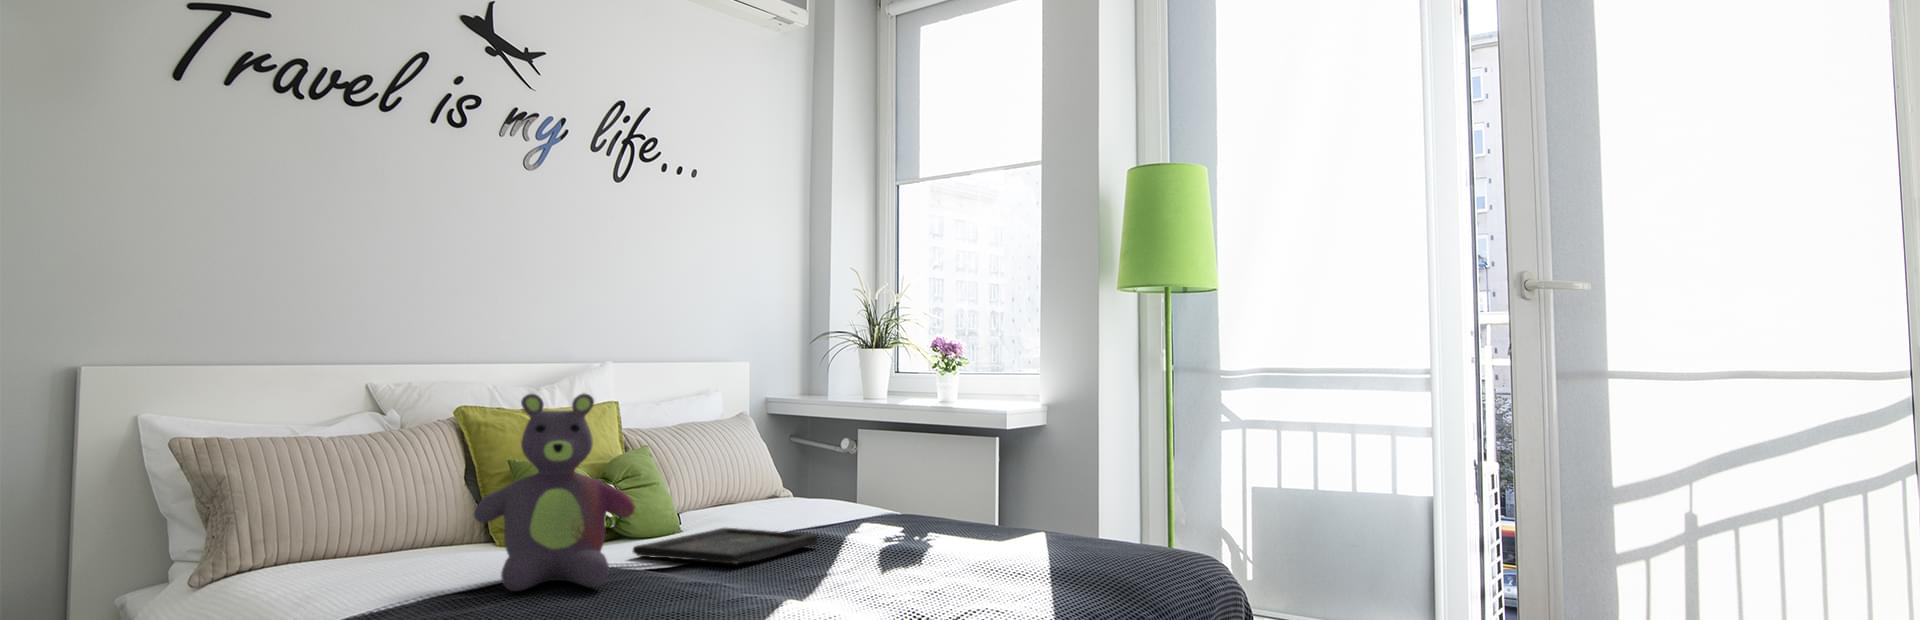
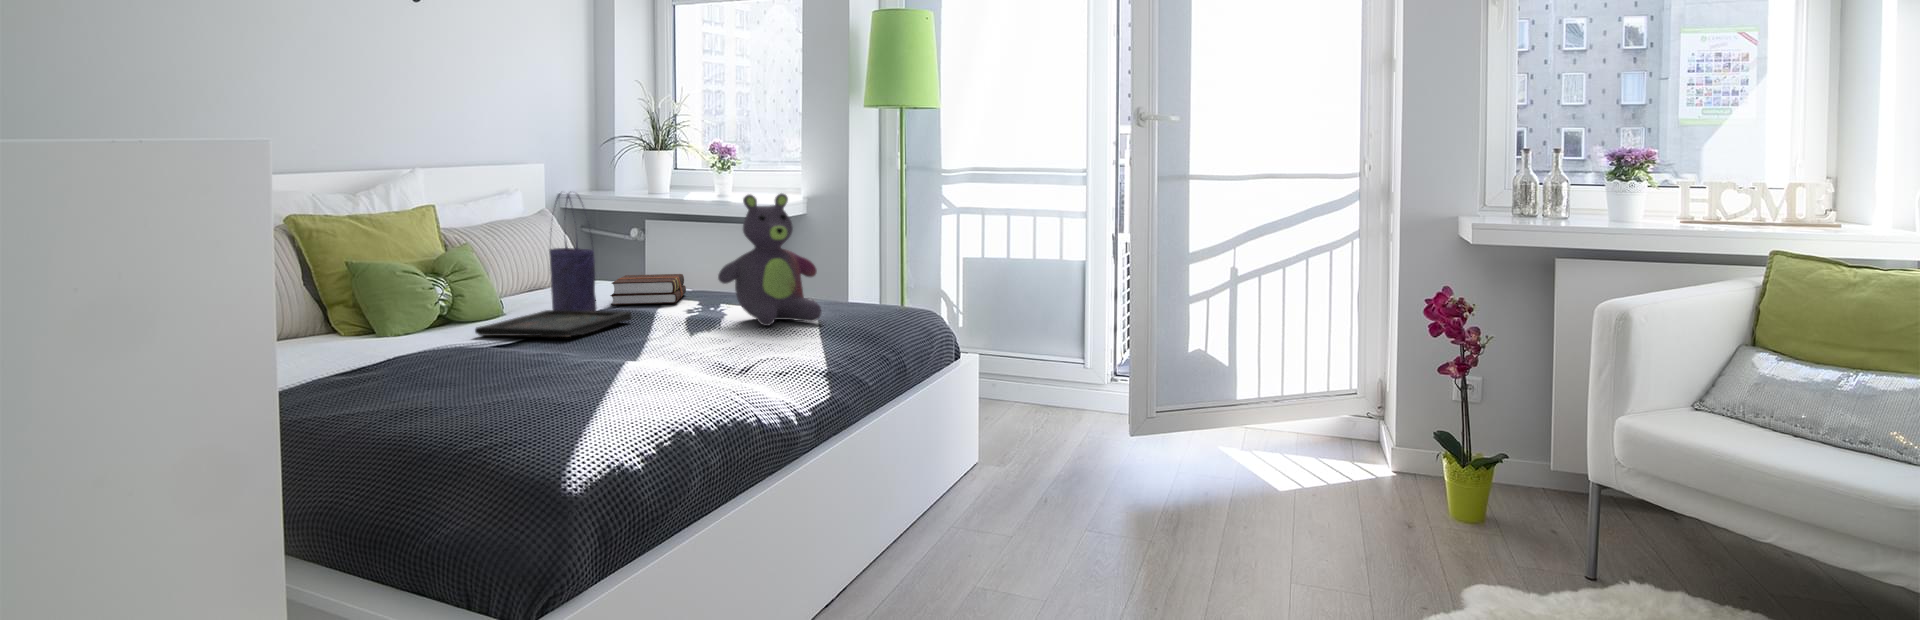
tote bag: none [734,389,784,533] -> present [549,192,596,311]
stuffed bear: present [474,394,635,591] -> present [718,193,821,326]
hardback book: none [801,489,891,525] -> present [610,274,686,305]

